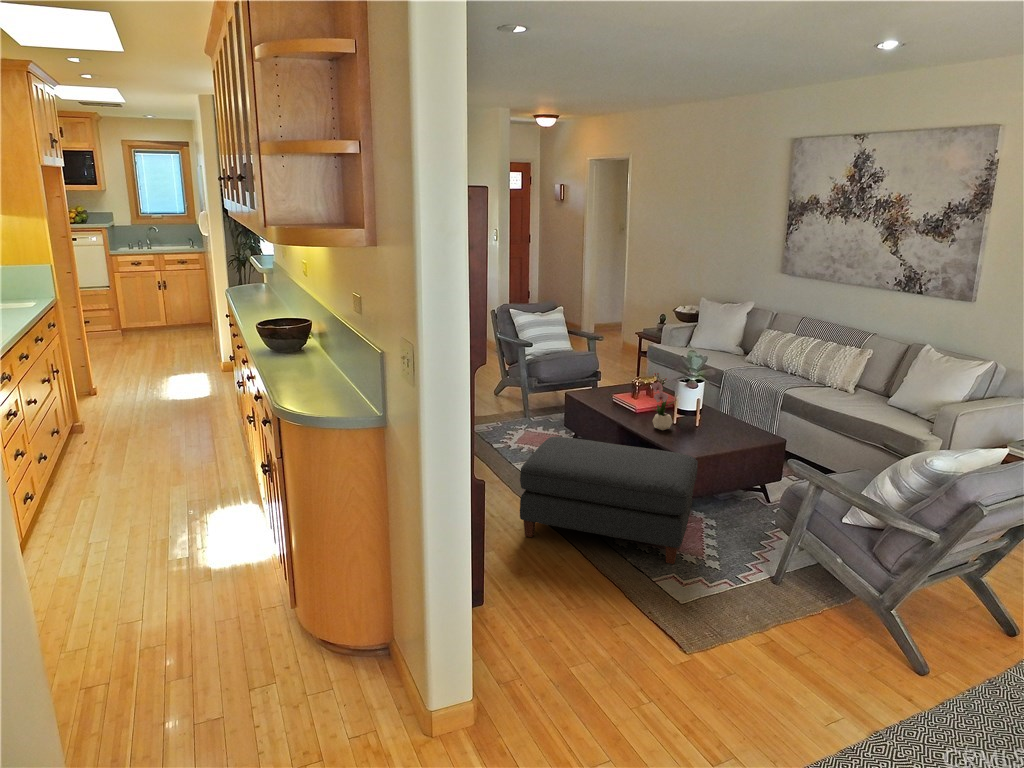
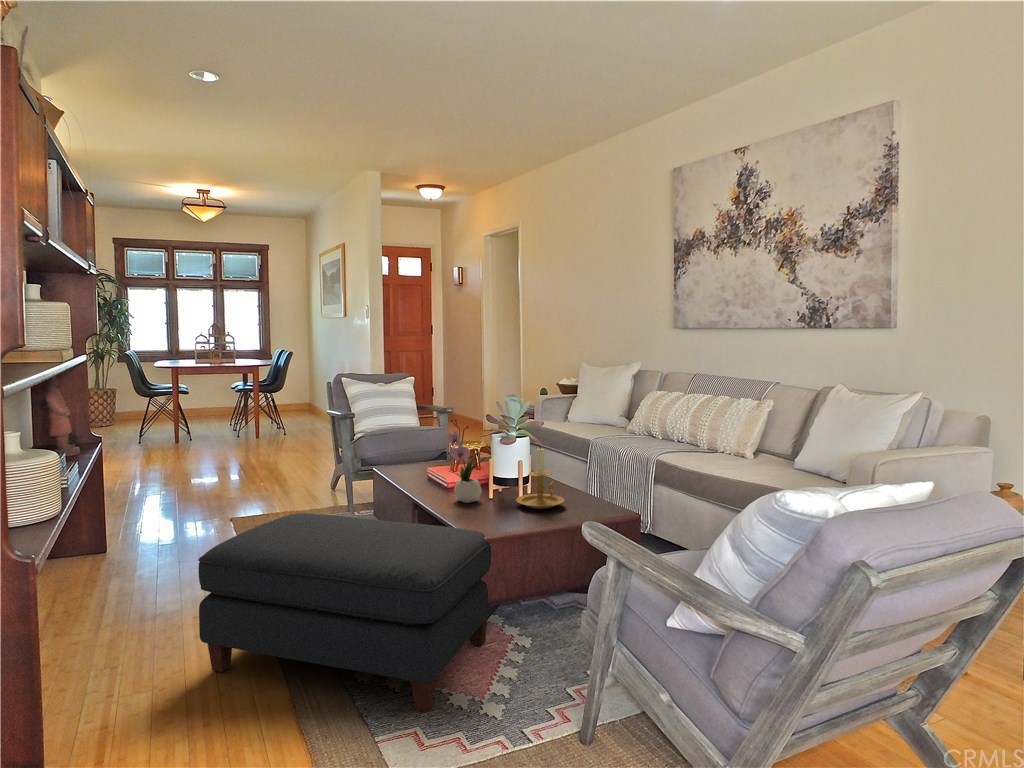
candle holder: none [698,394,732,437] -> present [516,447,564,509]

